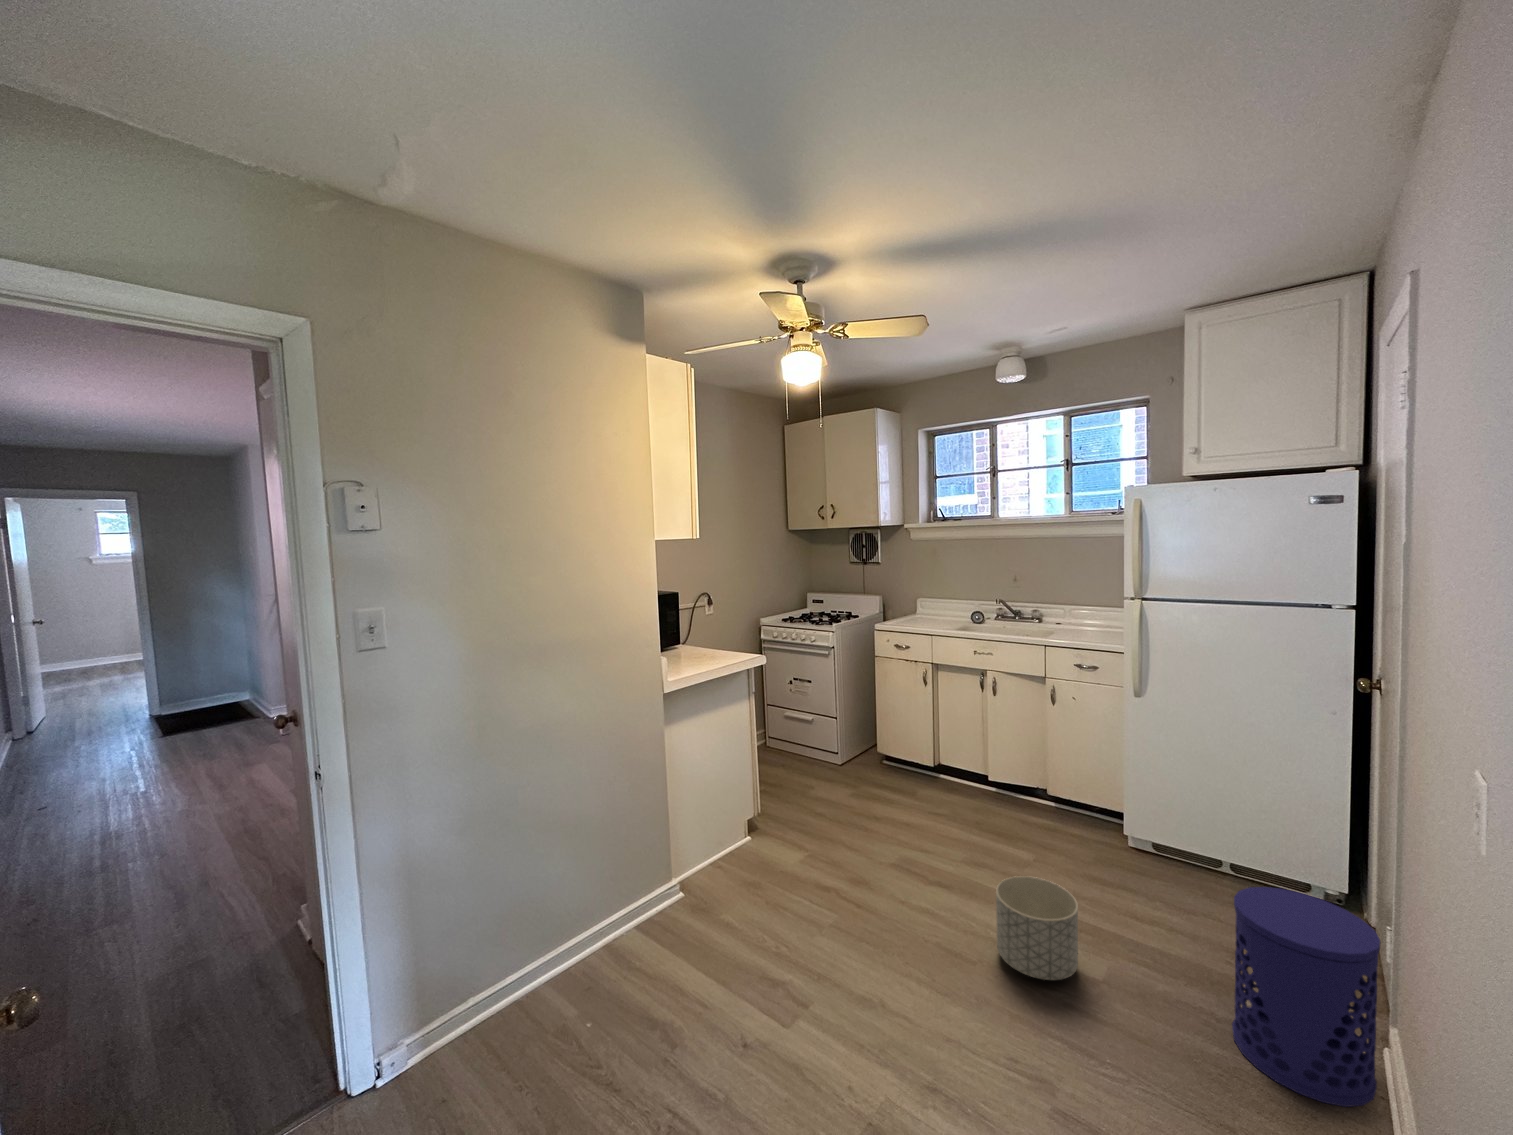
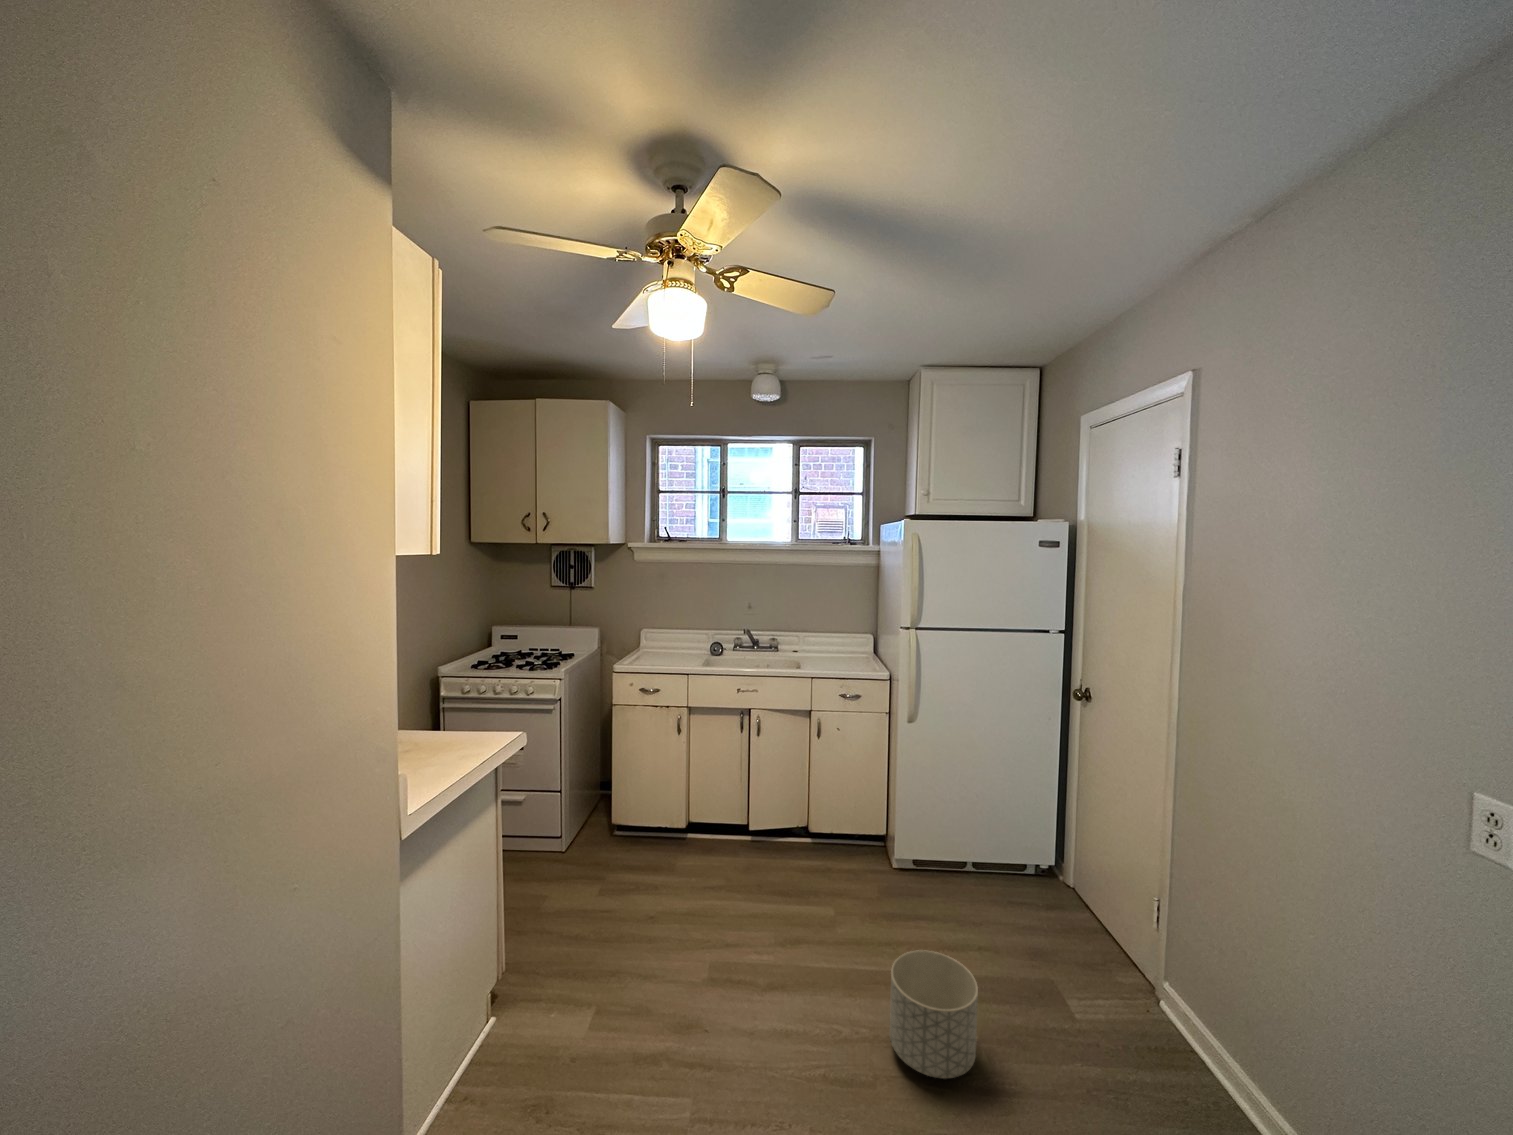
waste bin: present [1232,887,1380,1107] -> none [1091,893,1210,1088]

